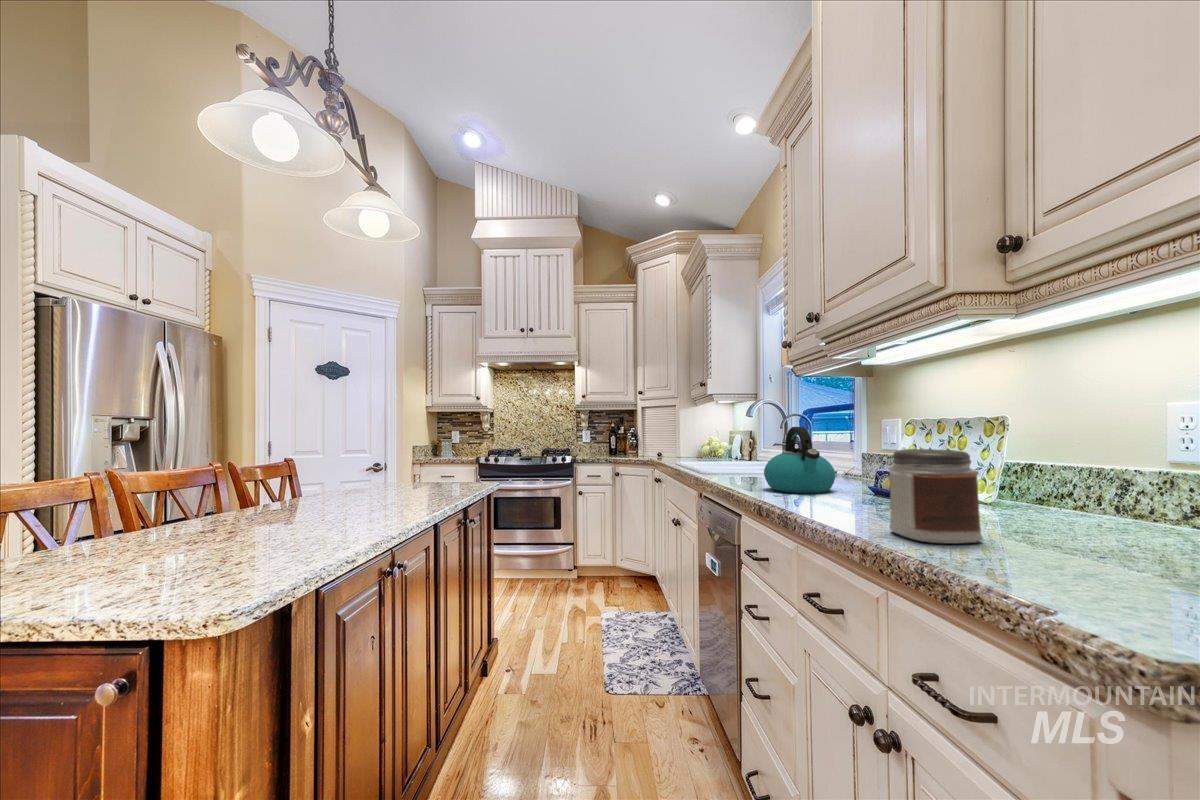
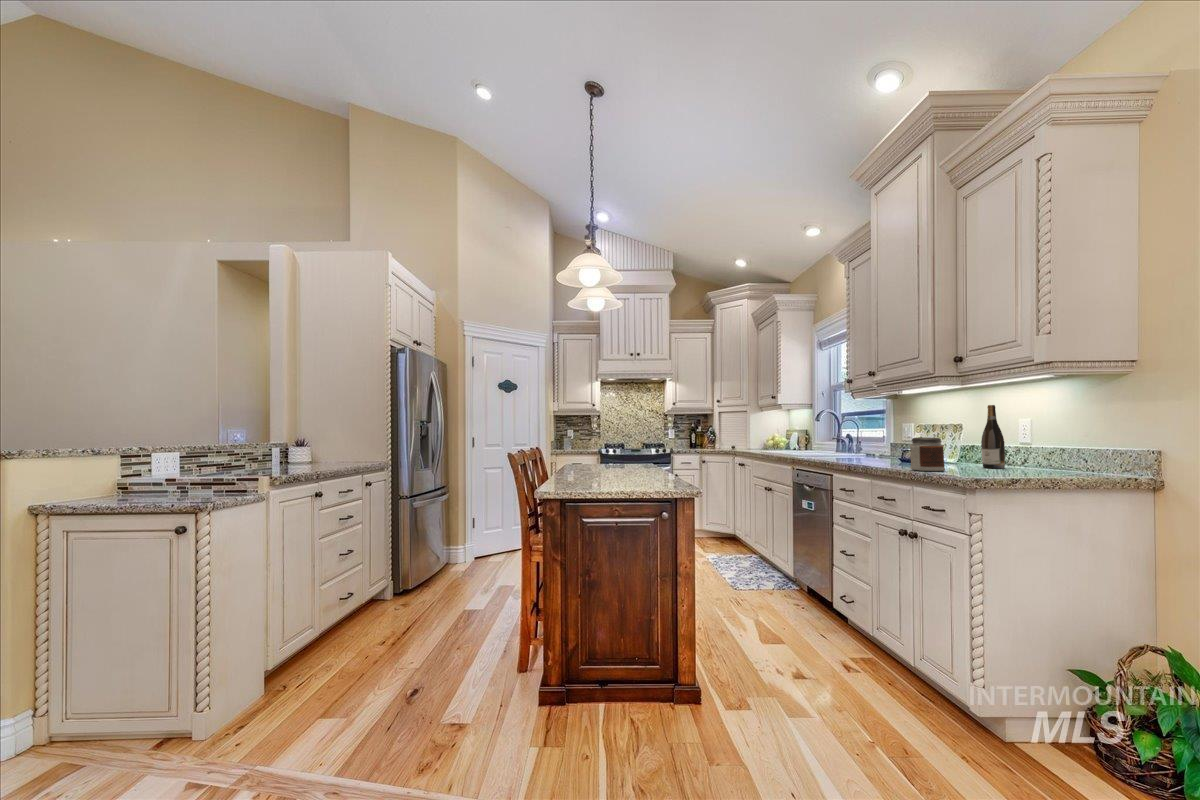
wine bottle: none [1063,367,1129,529] -> present [981,405,1005,469]
kettle: present [764,427,835,493] -> none [840,428,880,462]

